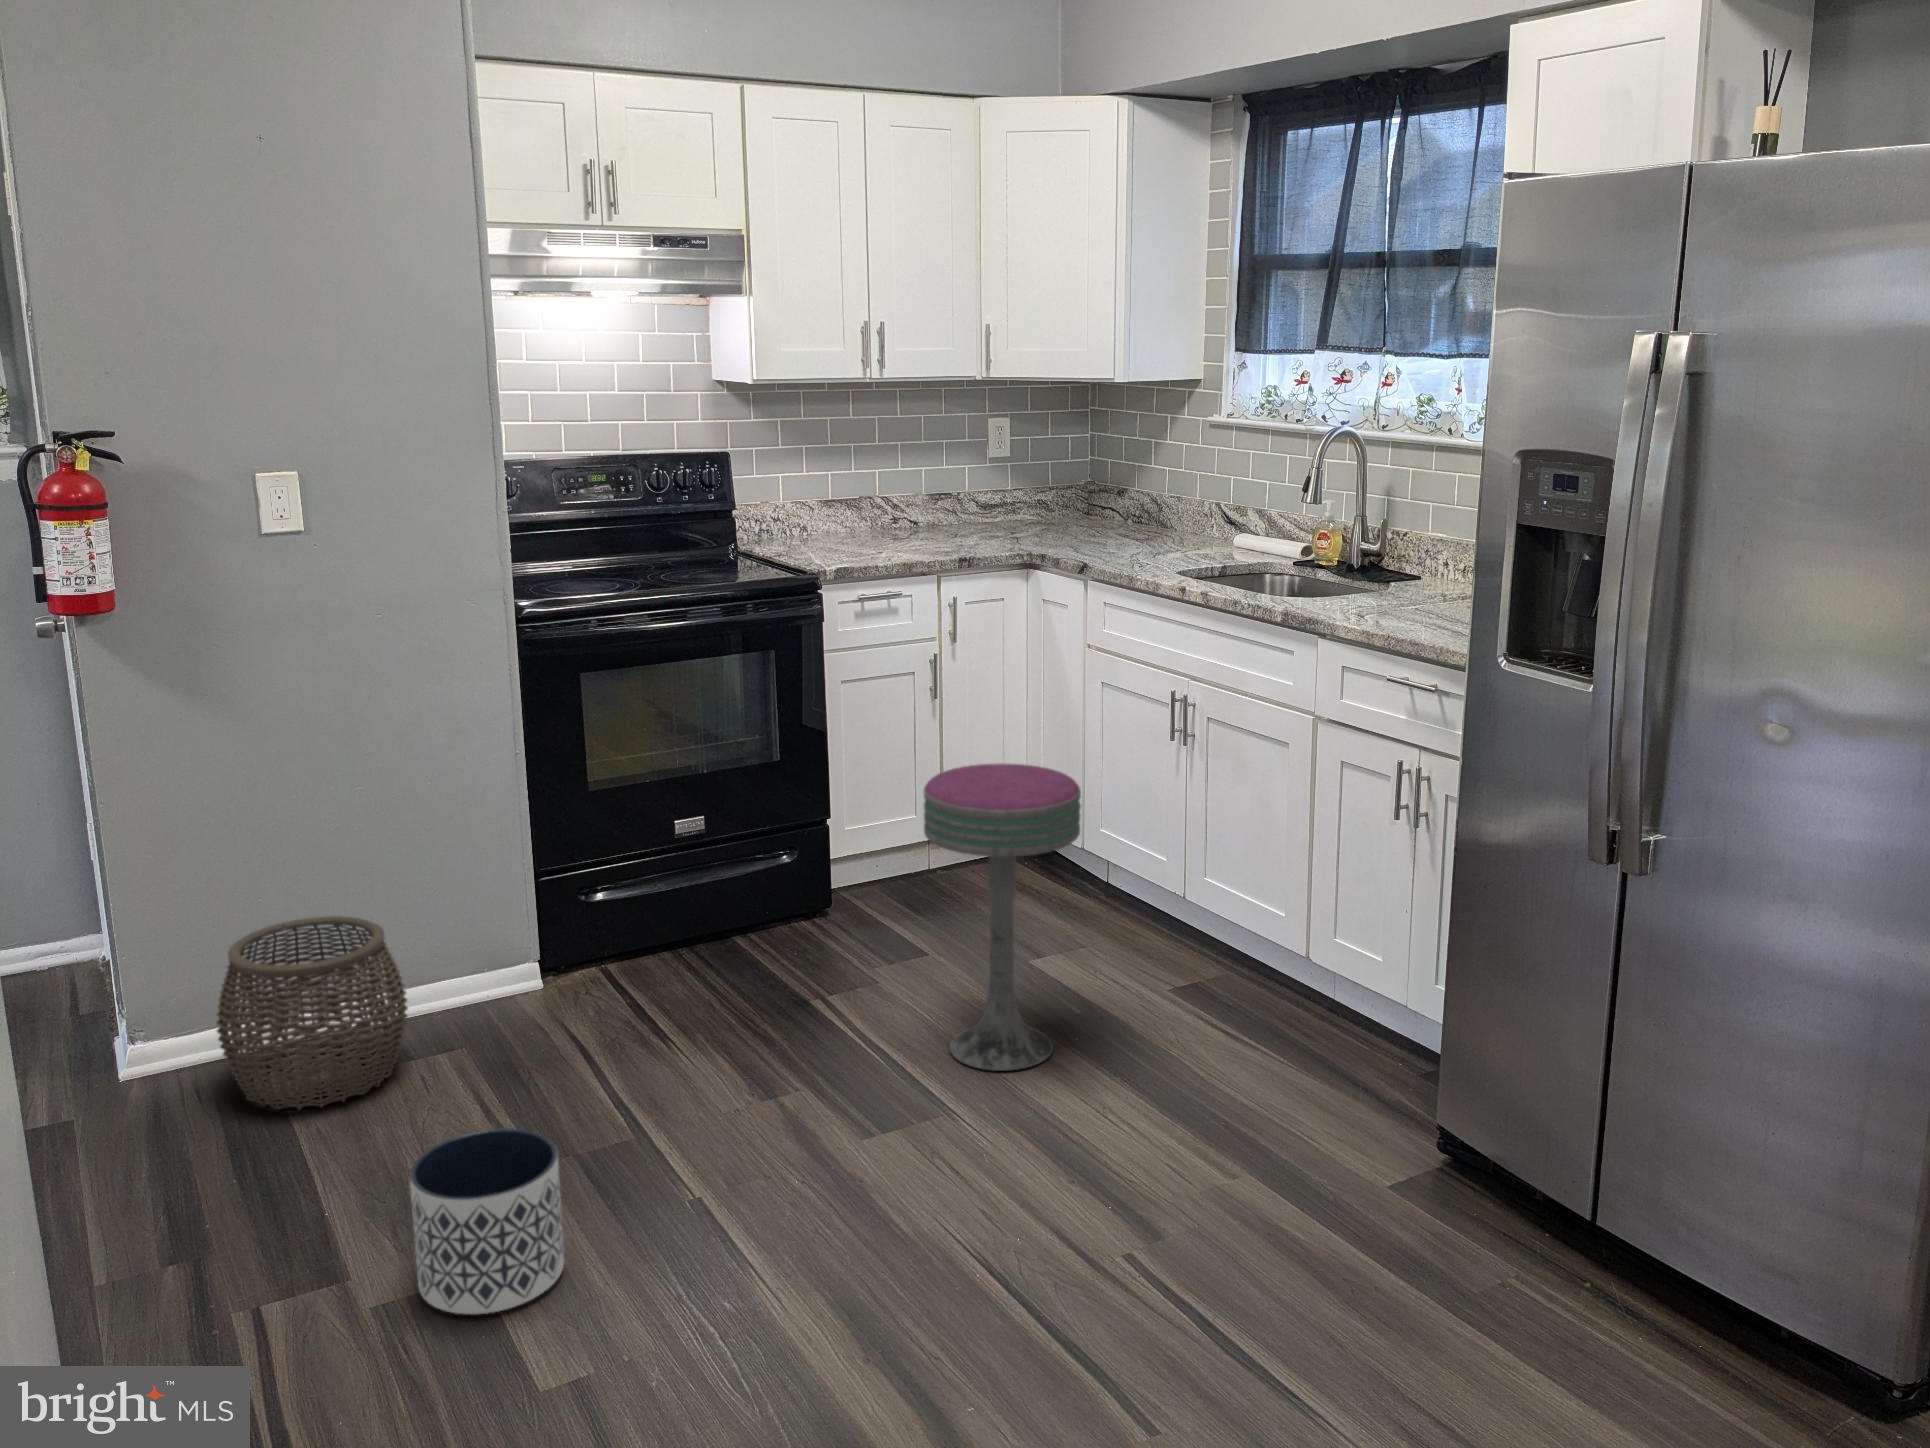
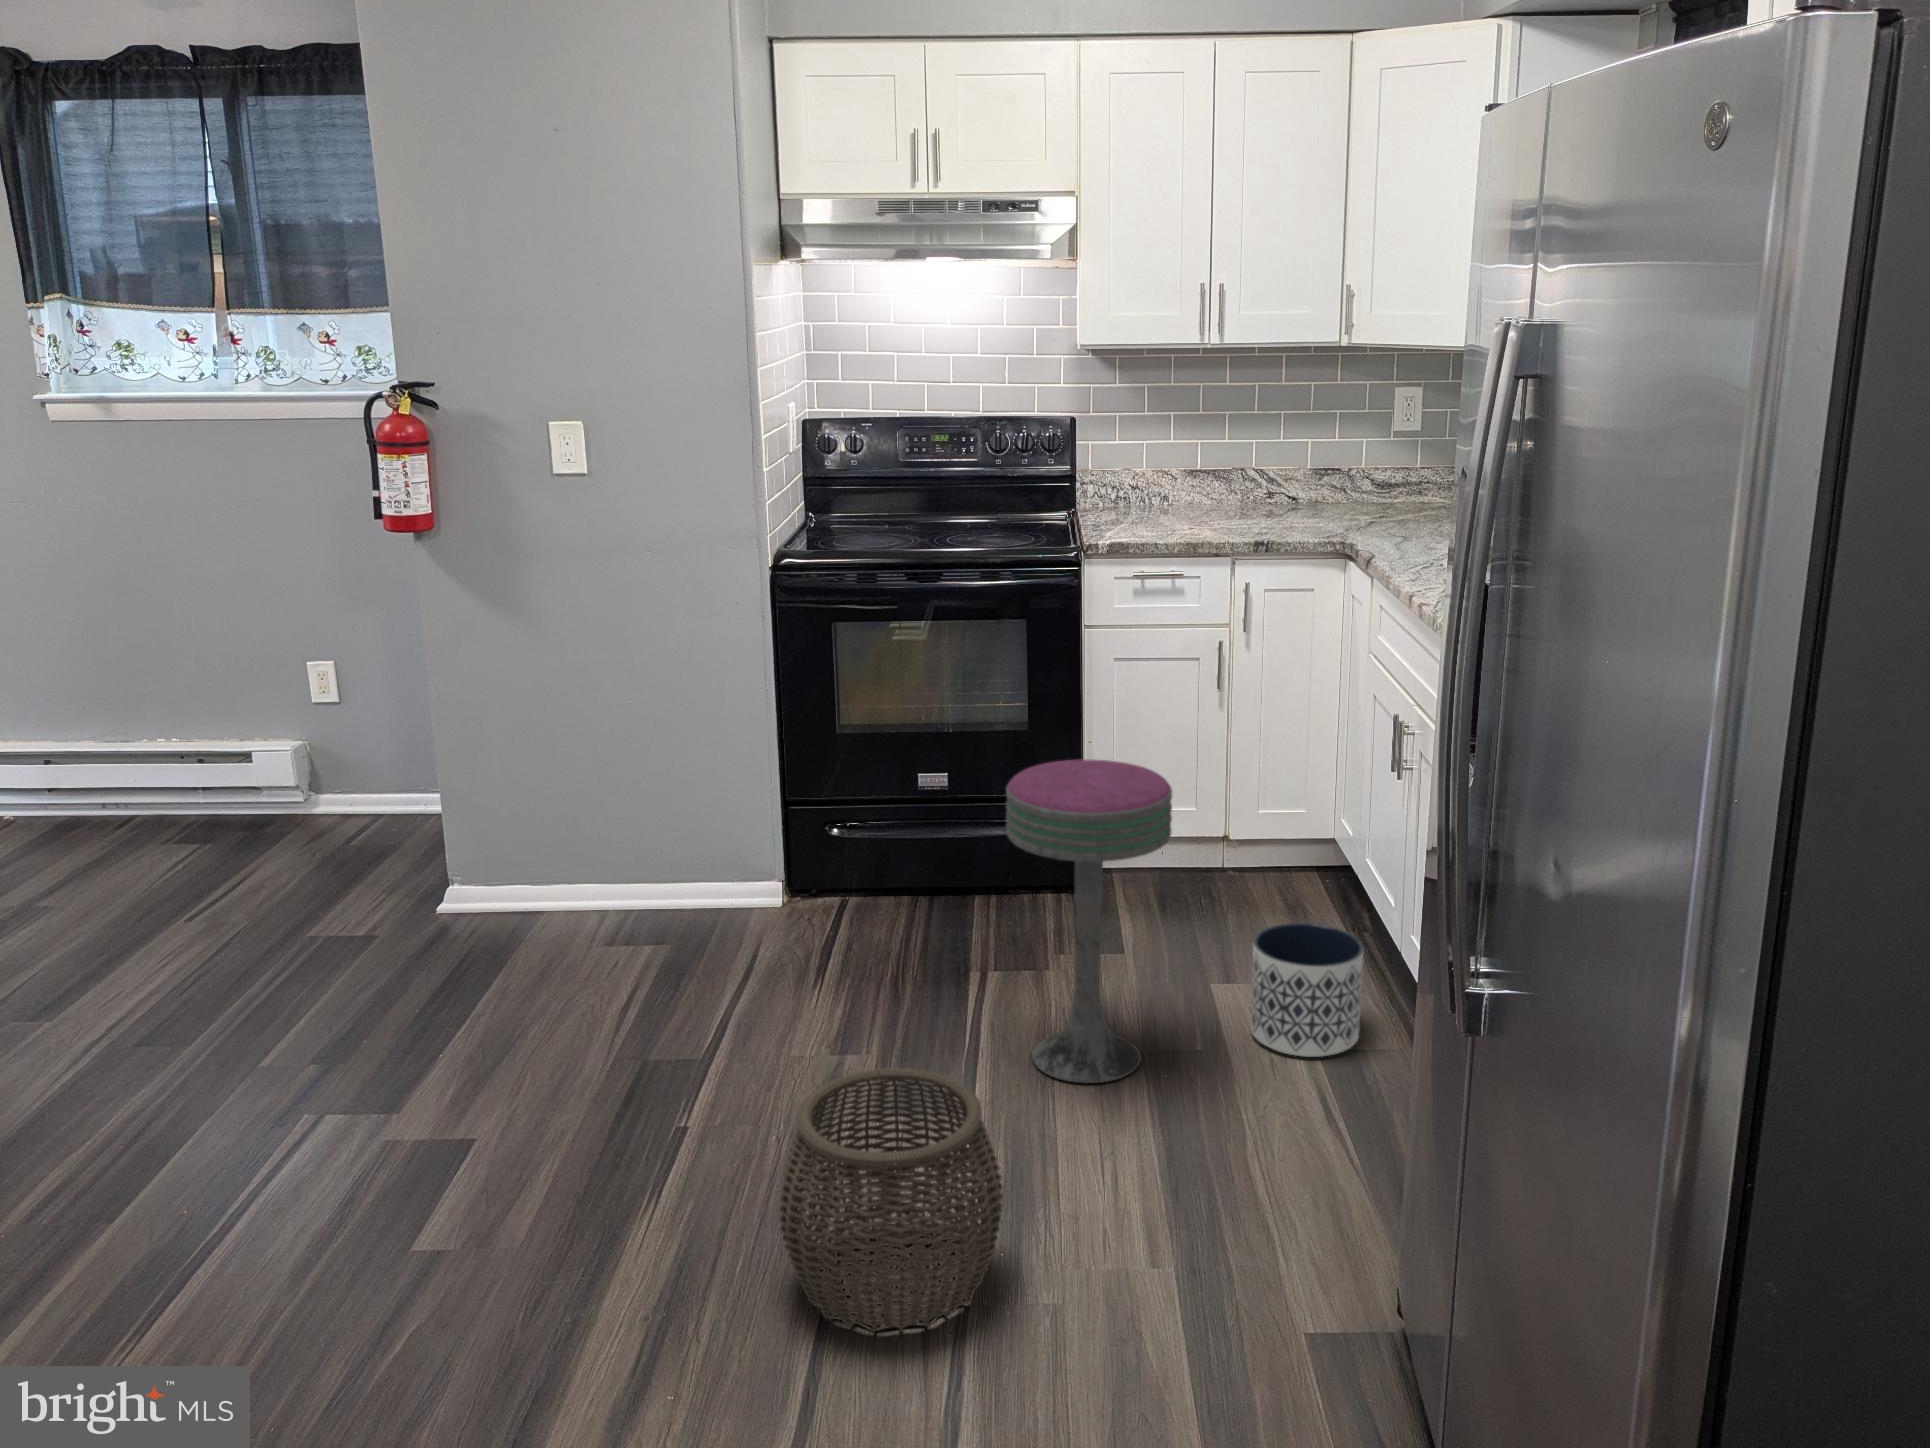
woven basket: present [217,916,408,1110] -> present [779,1068,1003,1332]
planter: present [410,1128,564,1314] -> present [1250,923,1364,1057]

